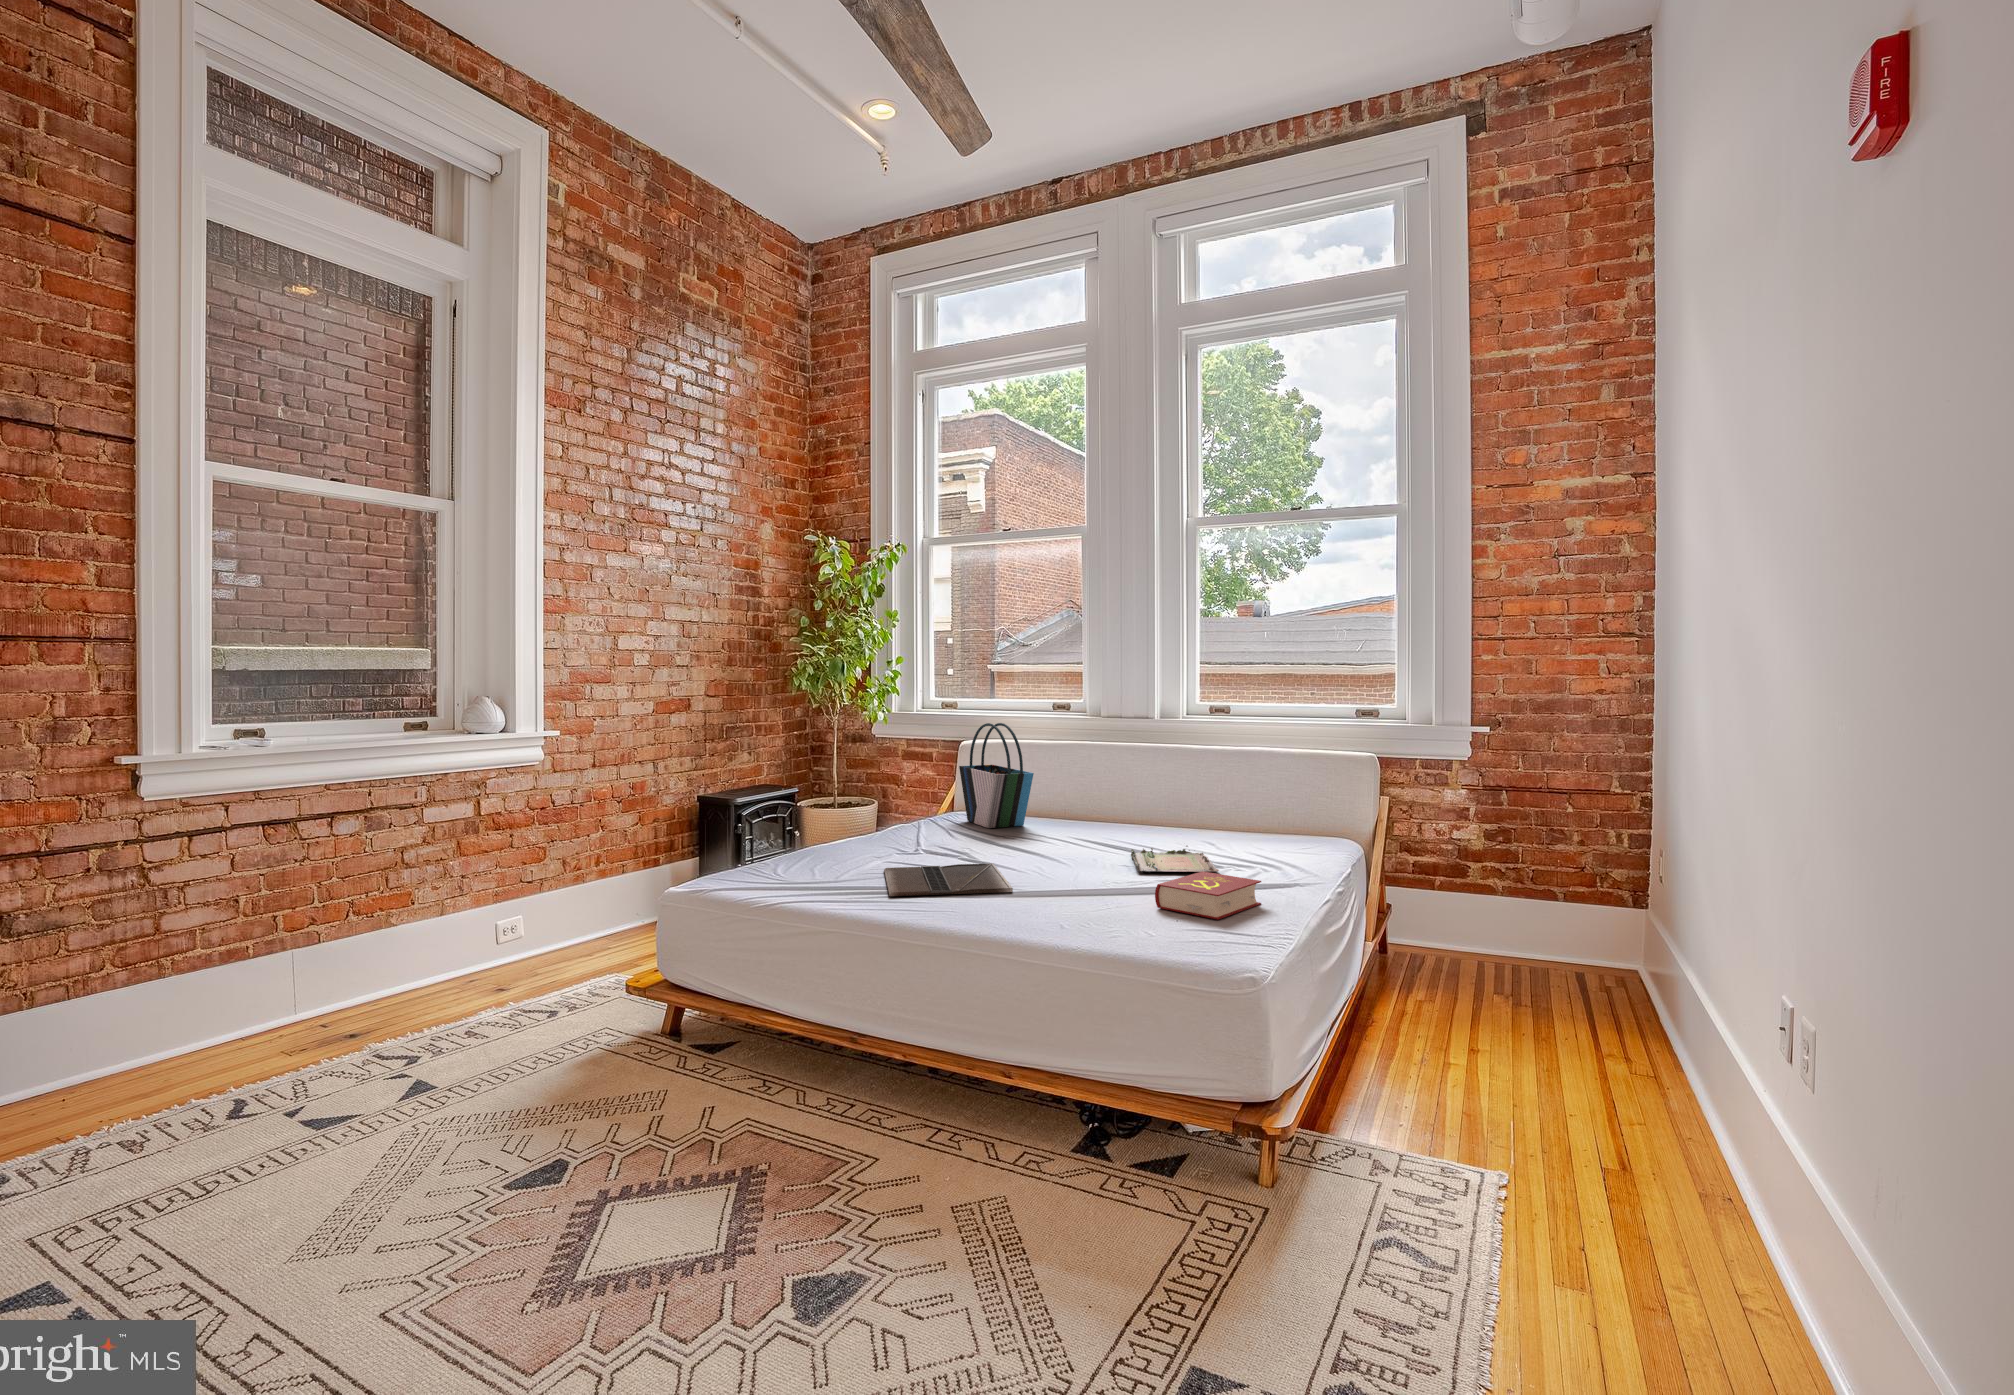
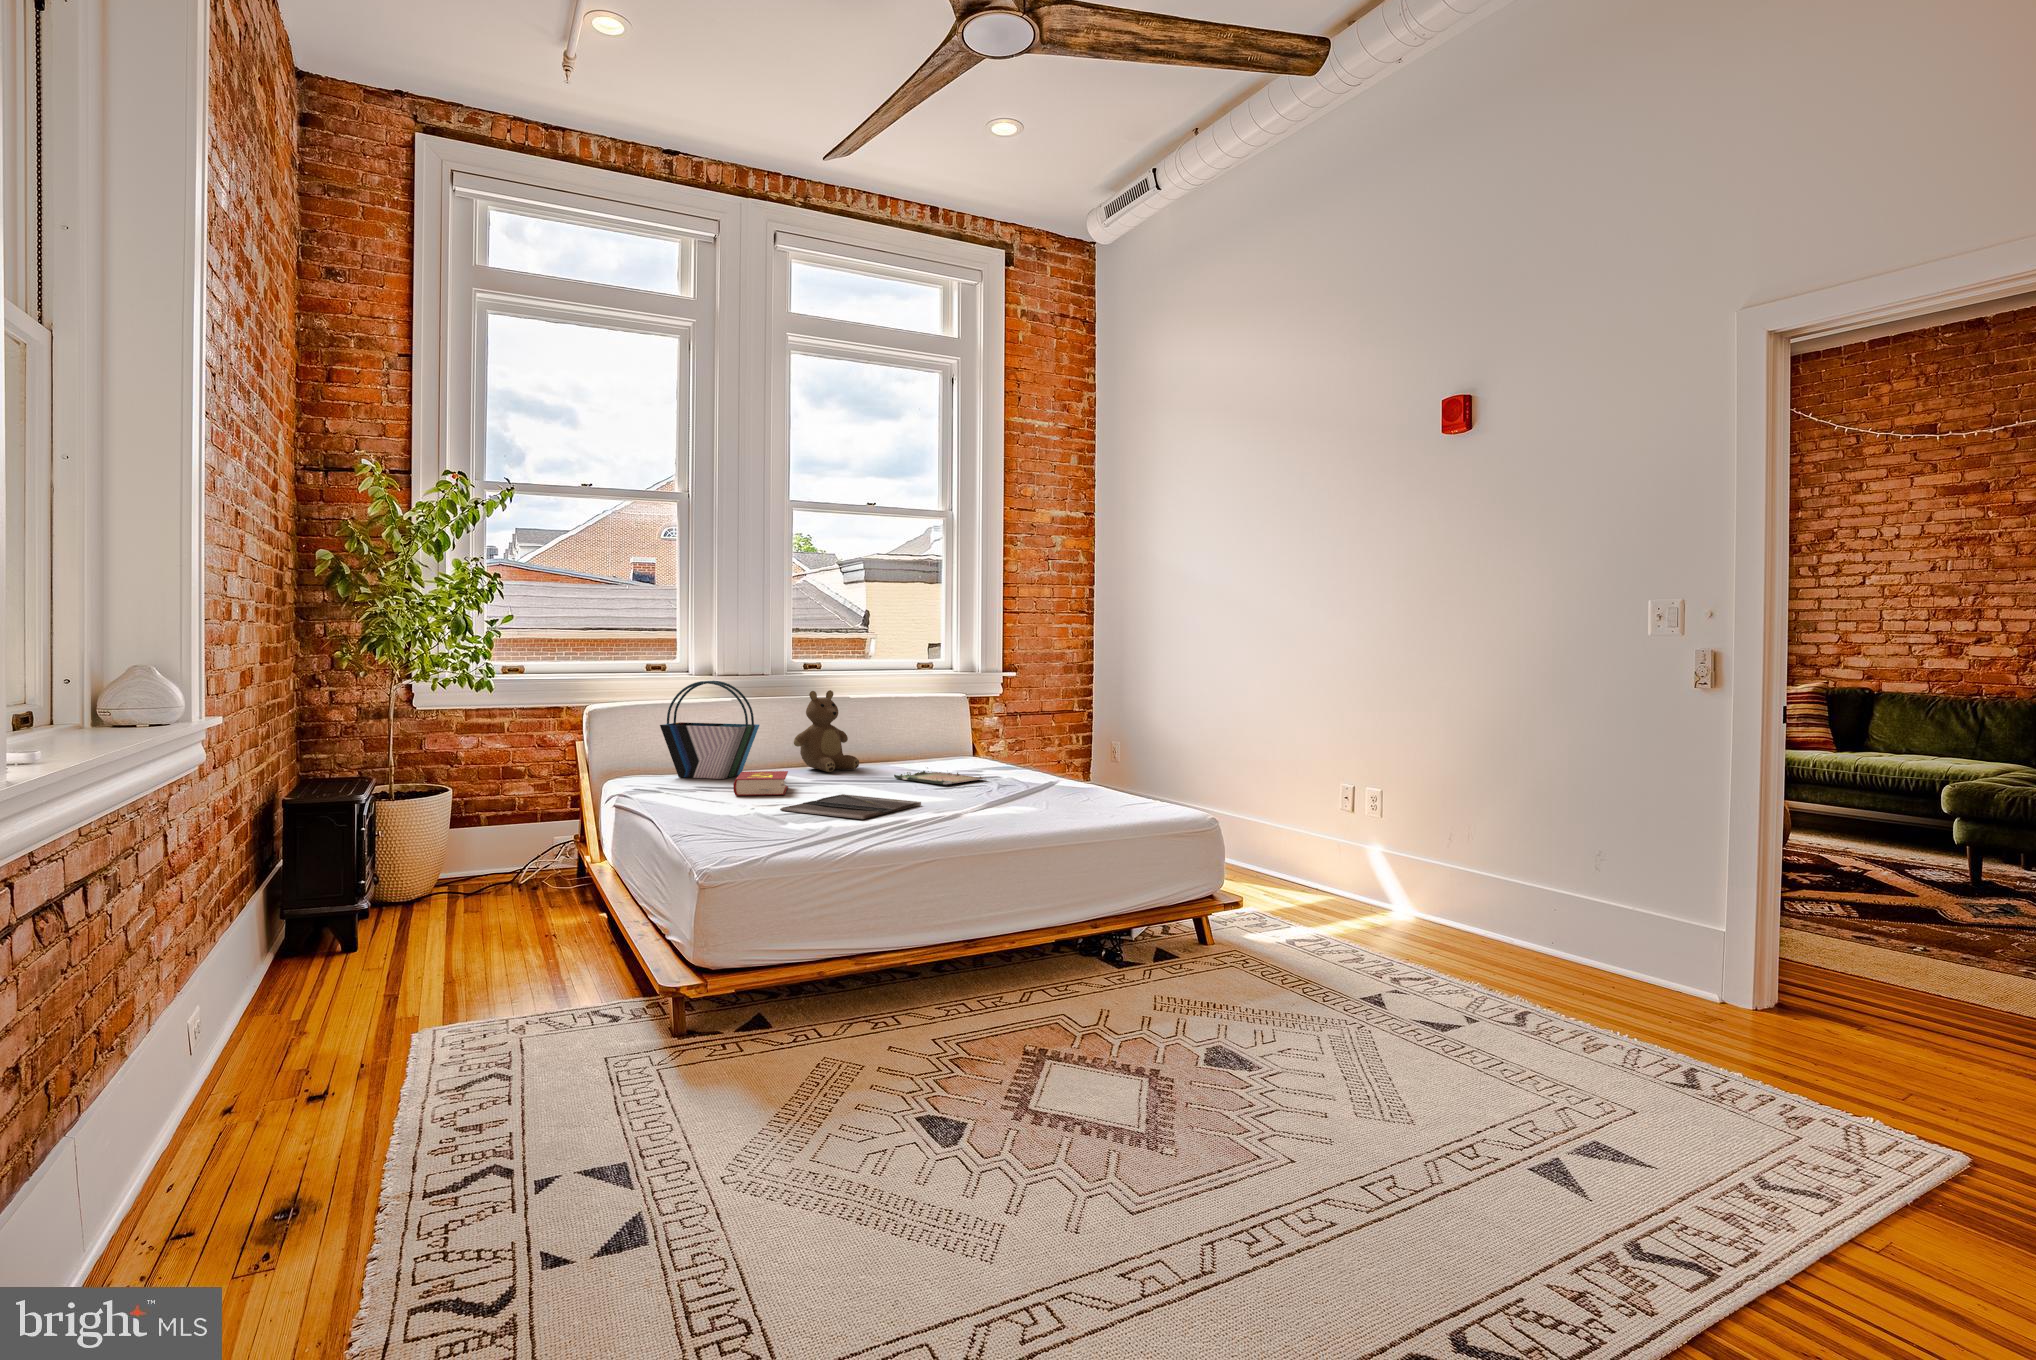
teddy bear: none [1078,738,1155,836] -> present [794,690,859,772]
book: present [1155,871,1261,920] -> present [733,771,788,796]

